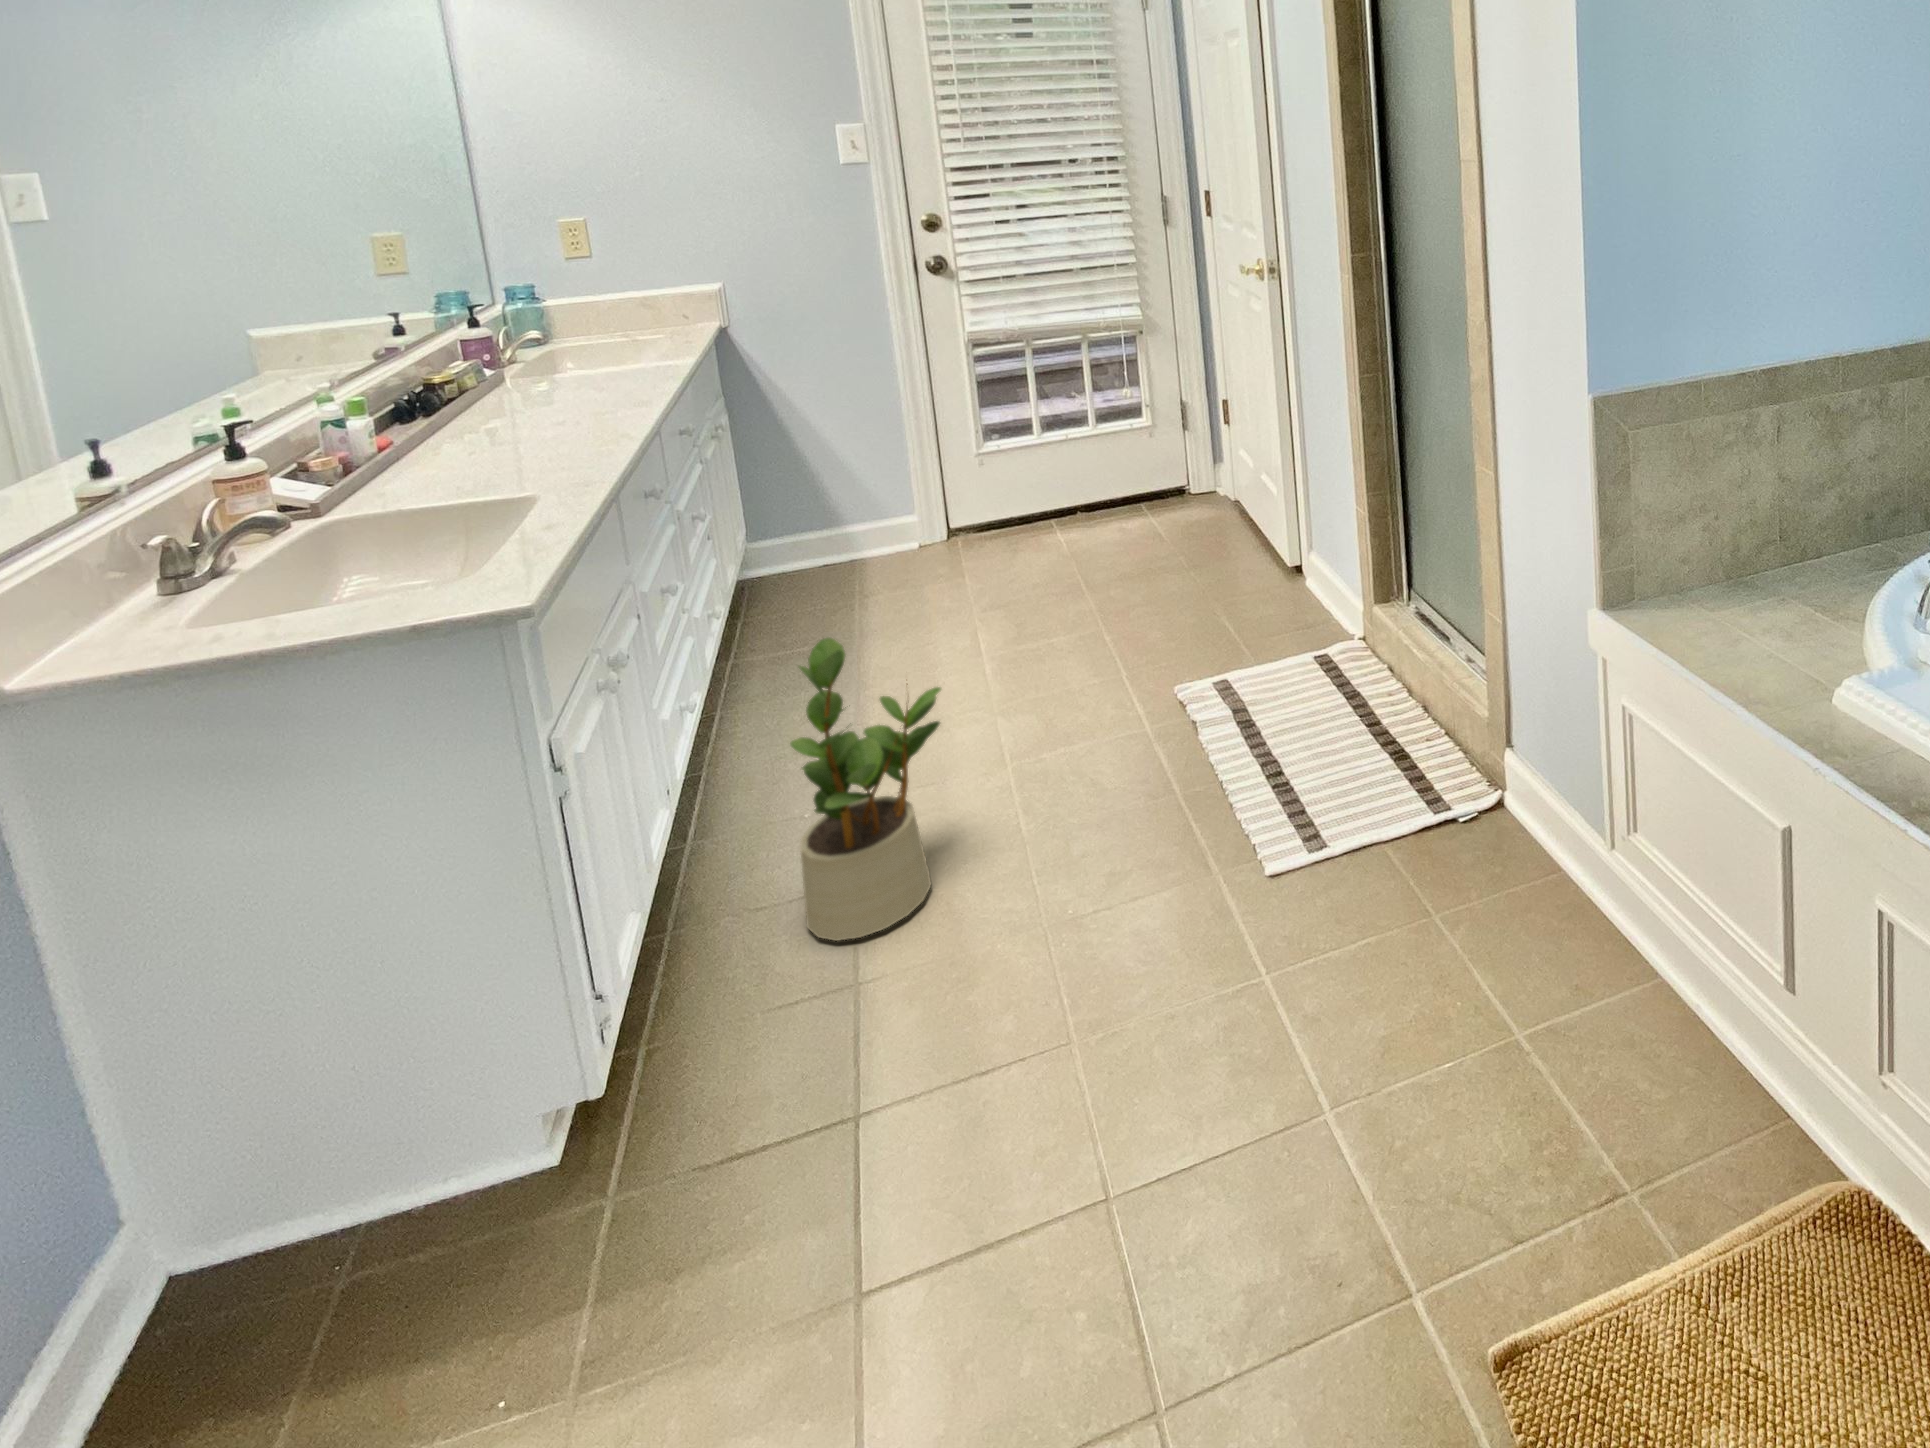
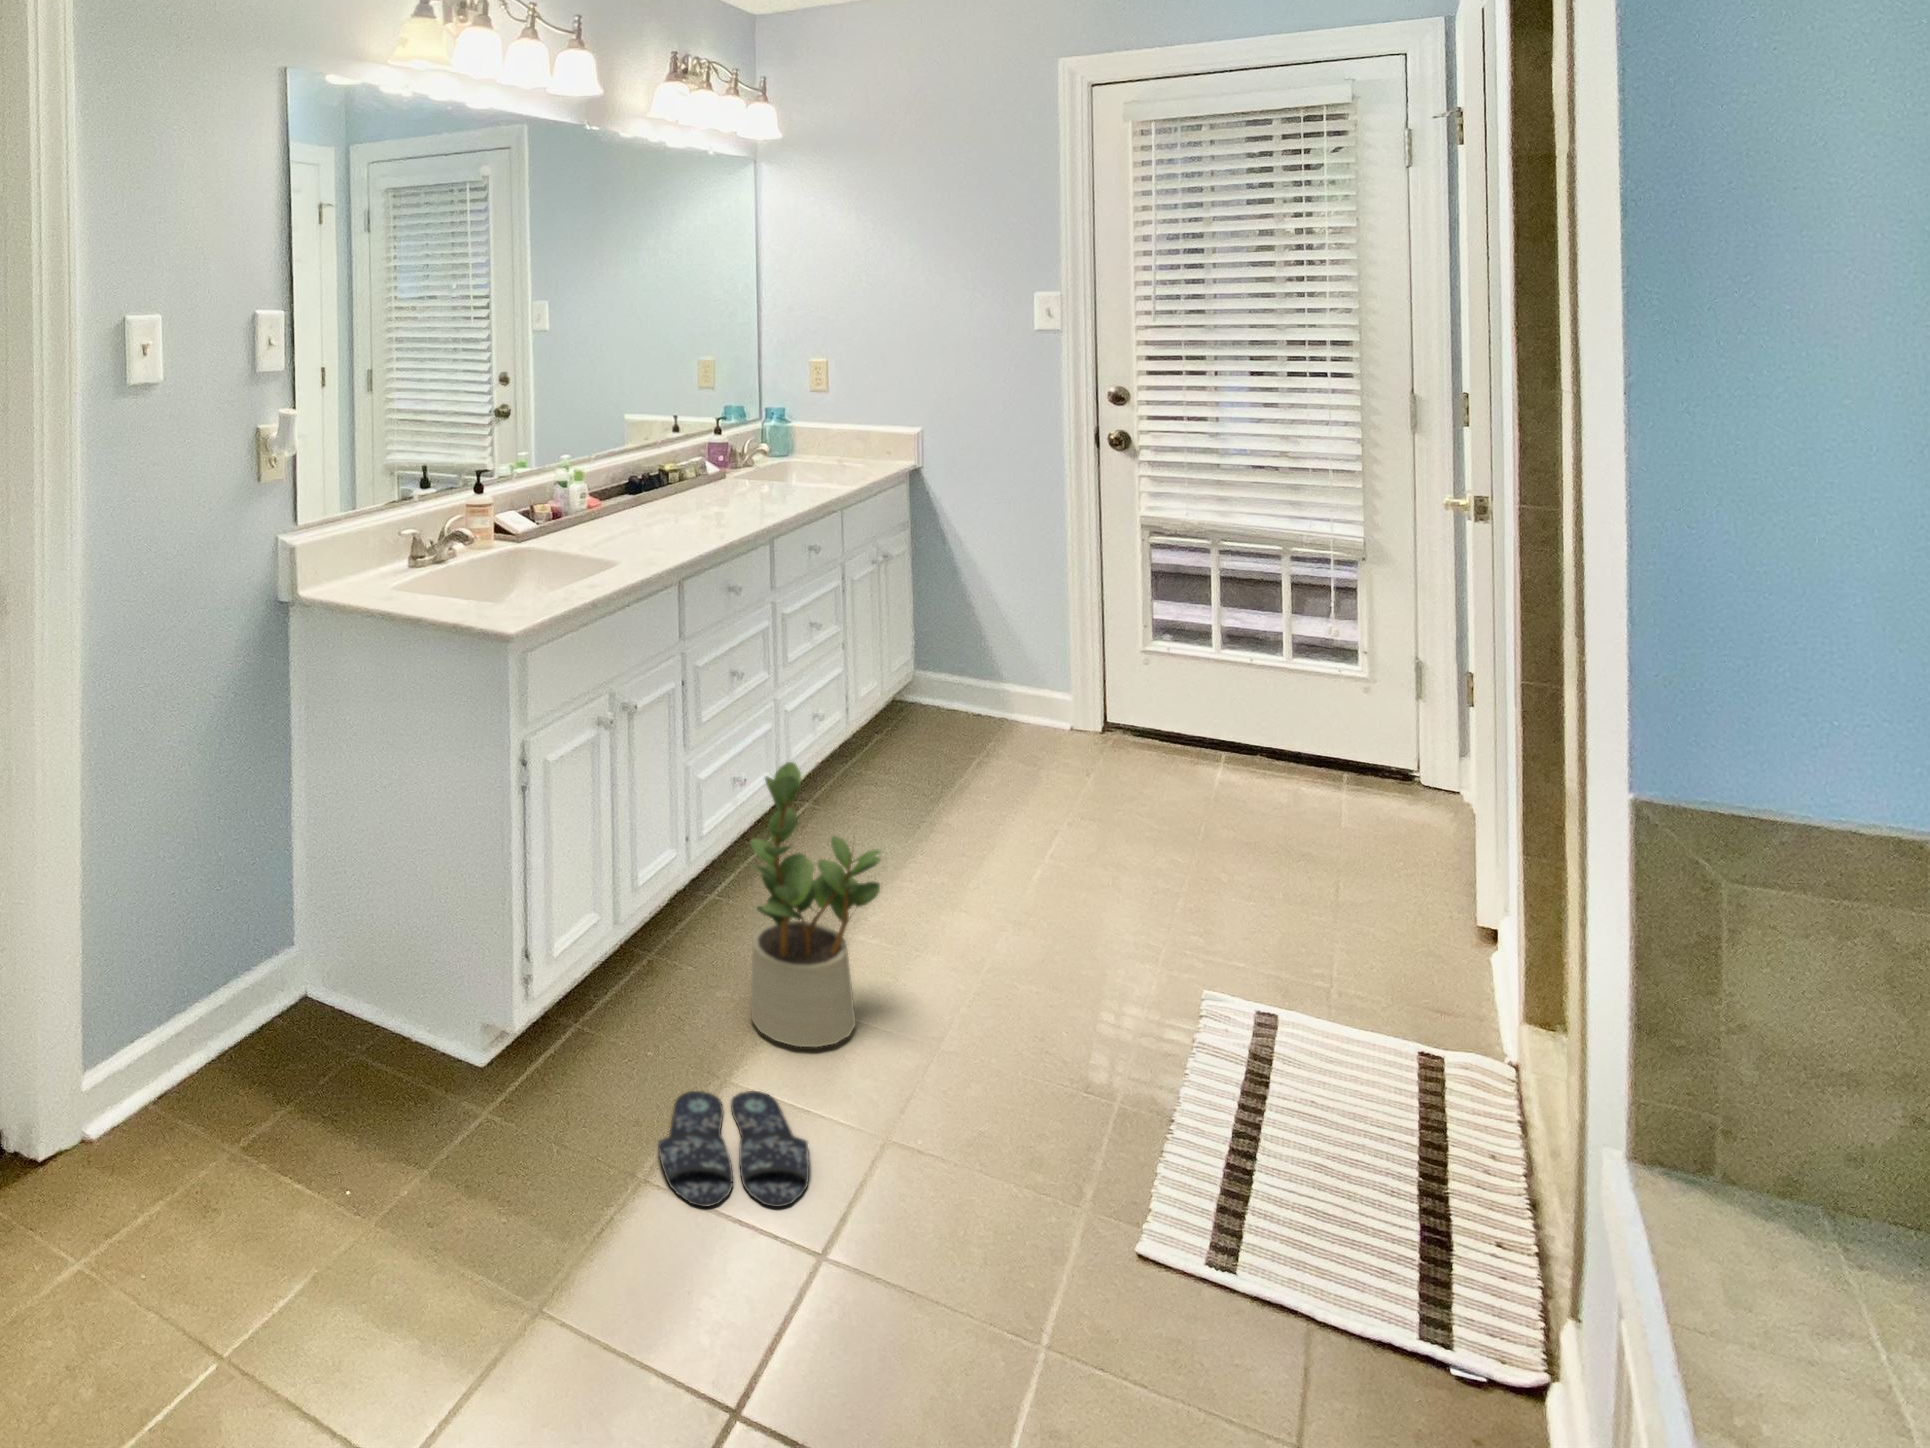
slippers: none [794,986,999,1142] -> present [658,1091,809,1207]

